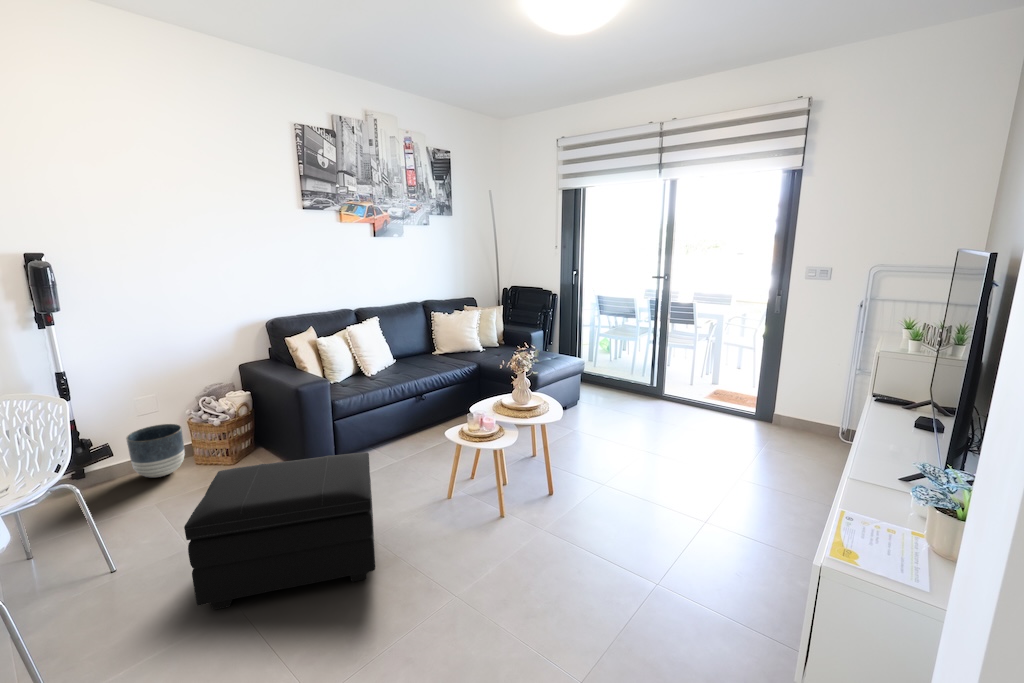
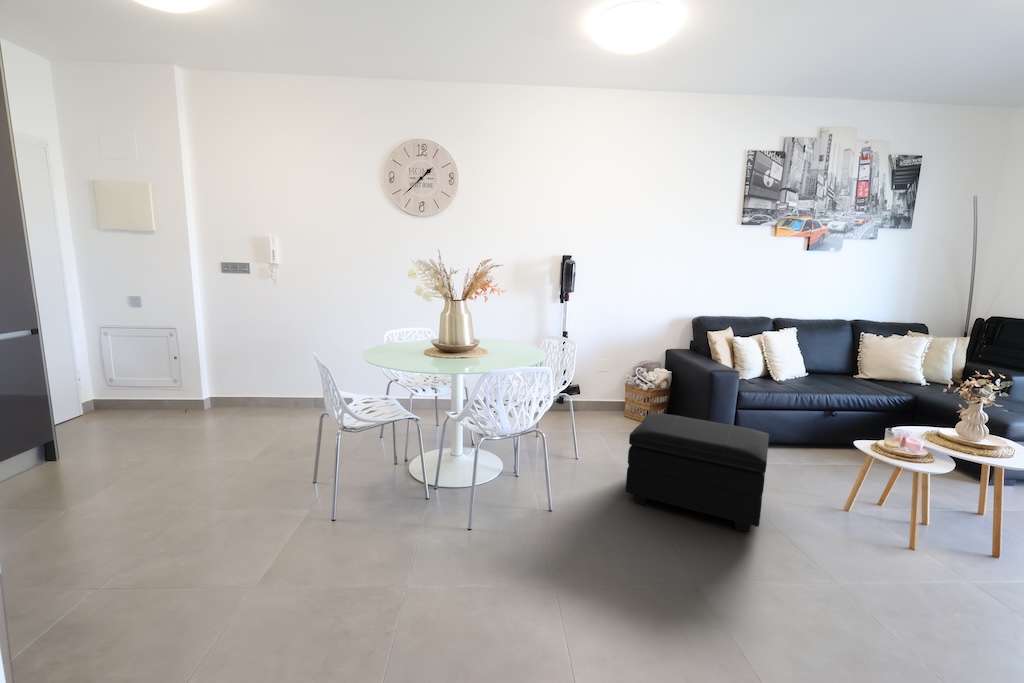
planter: present [126,424,185,477] -> none [589,381,622,417]

